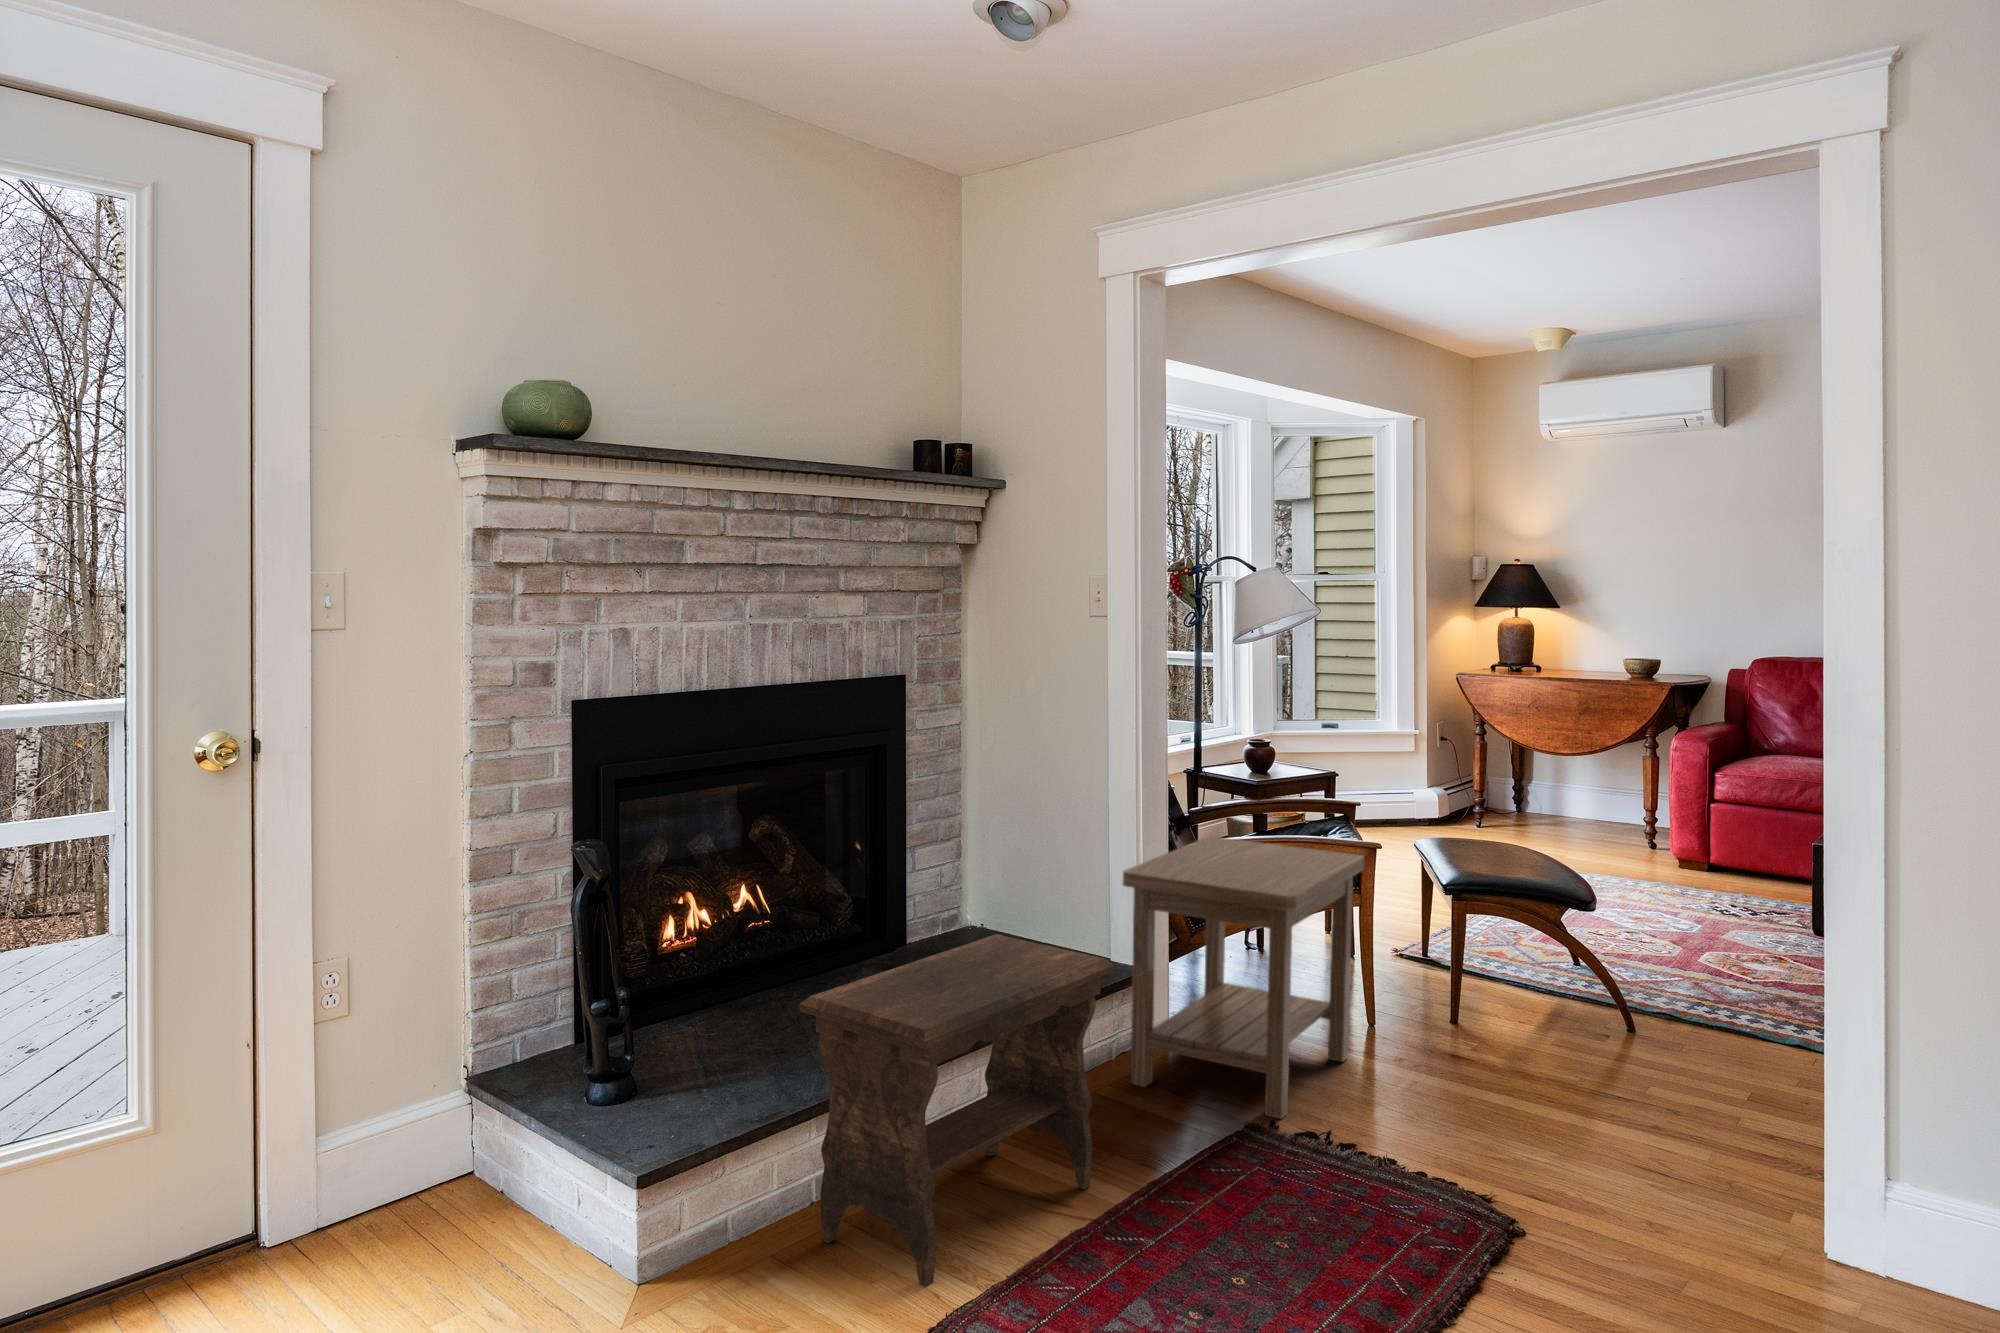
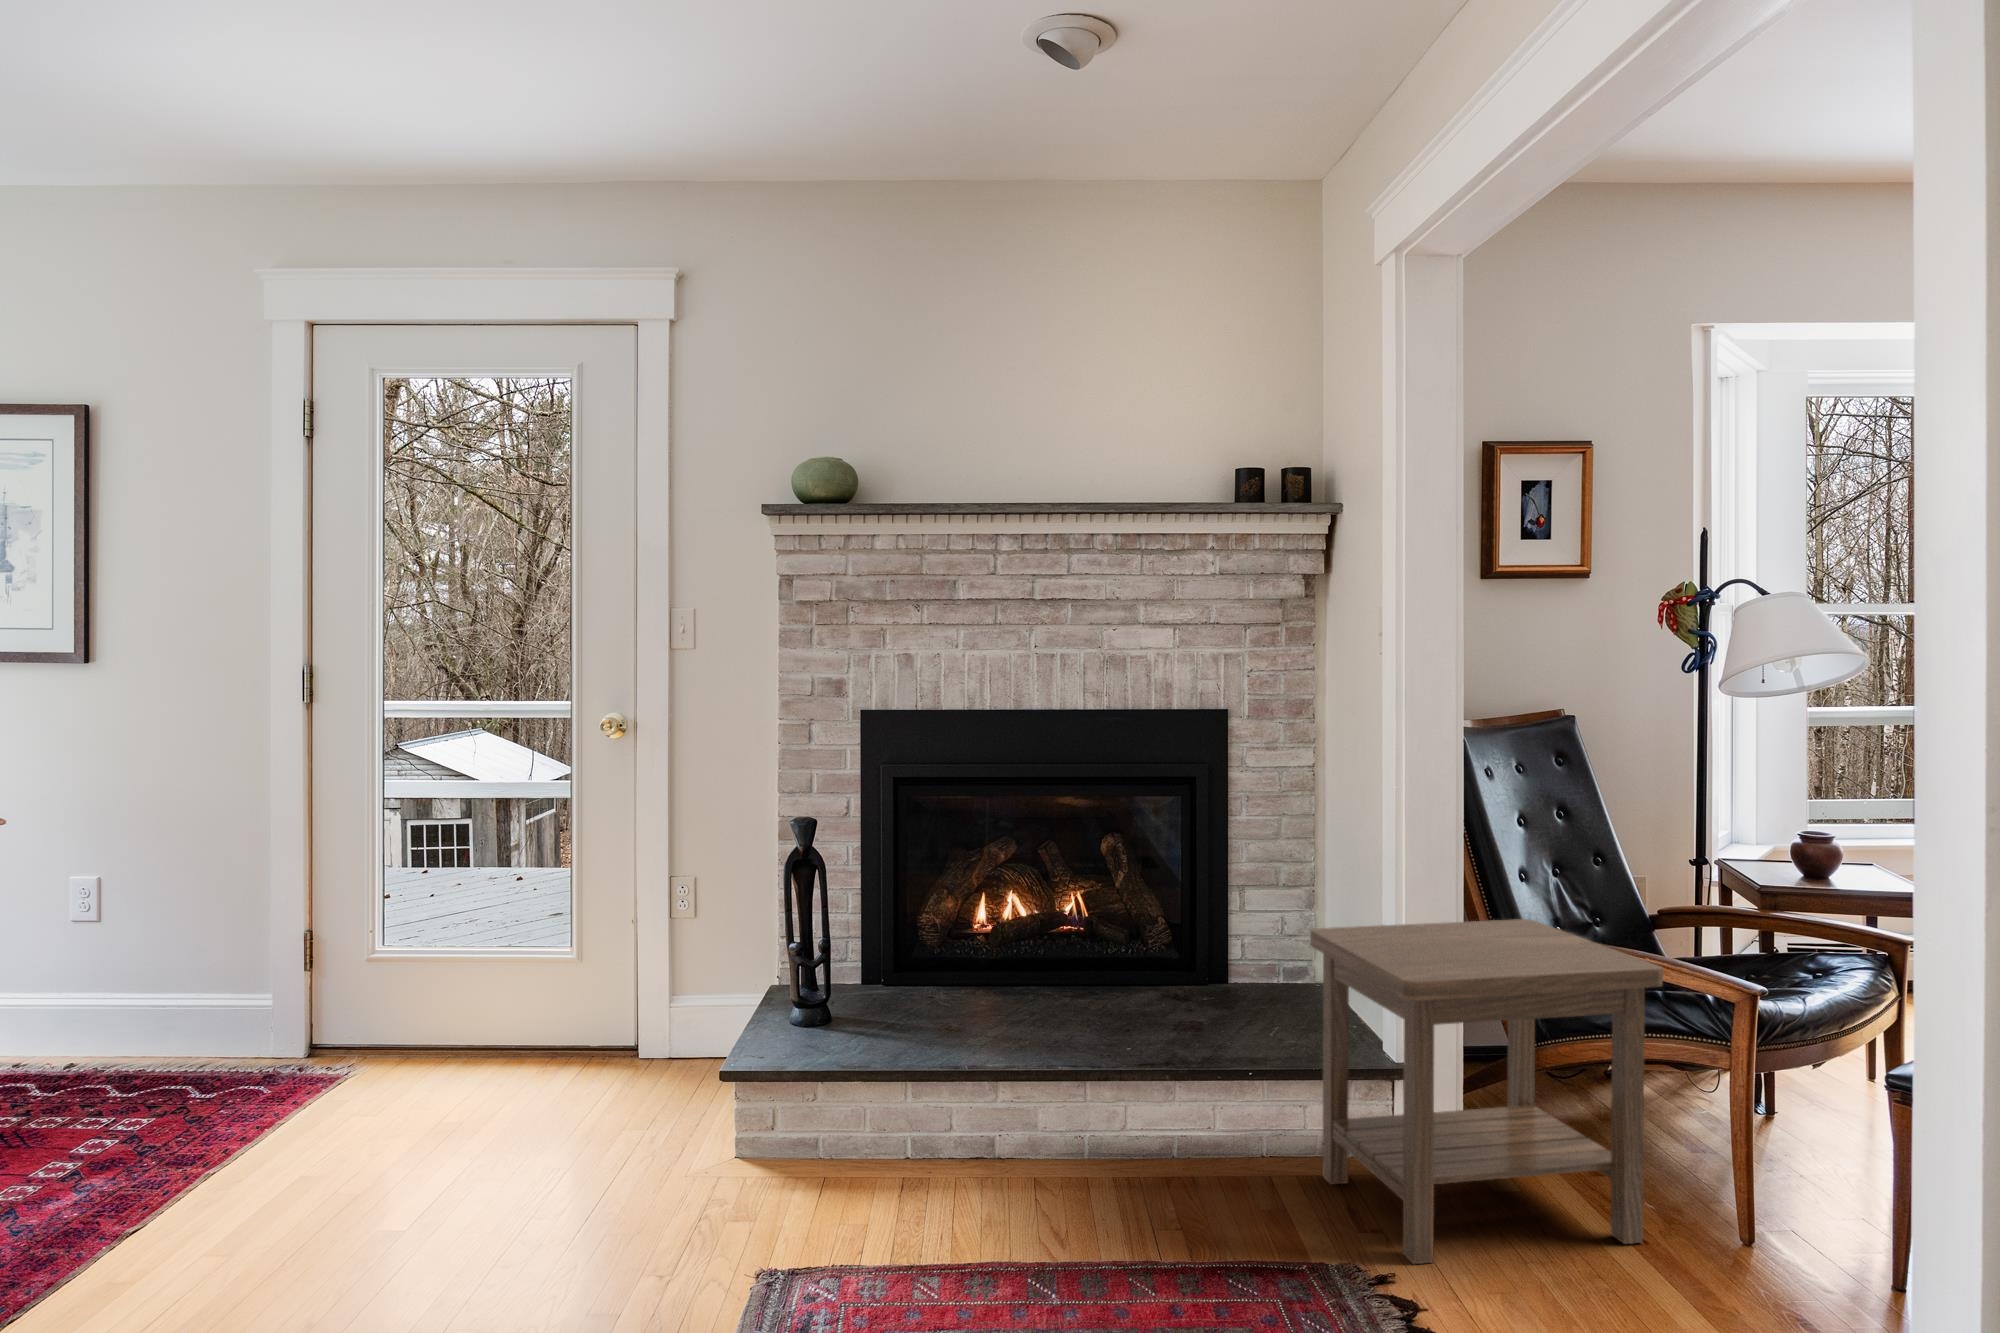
footstool: present [799,934,1114,1287] -> none [810,957,1117,1247]

